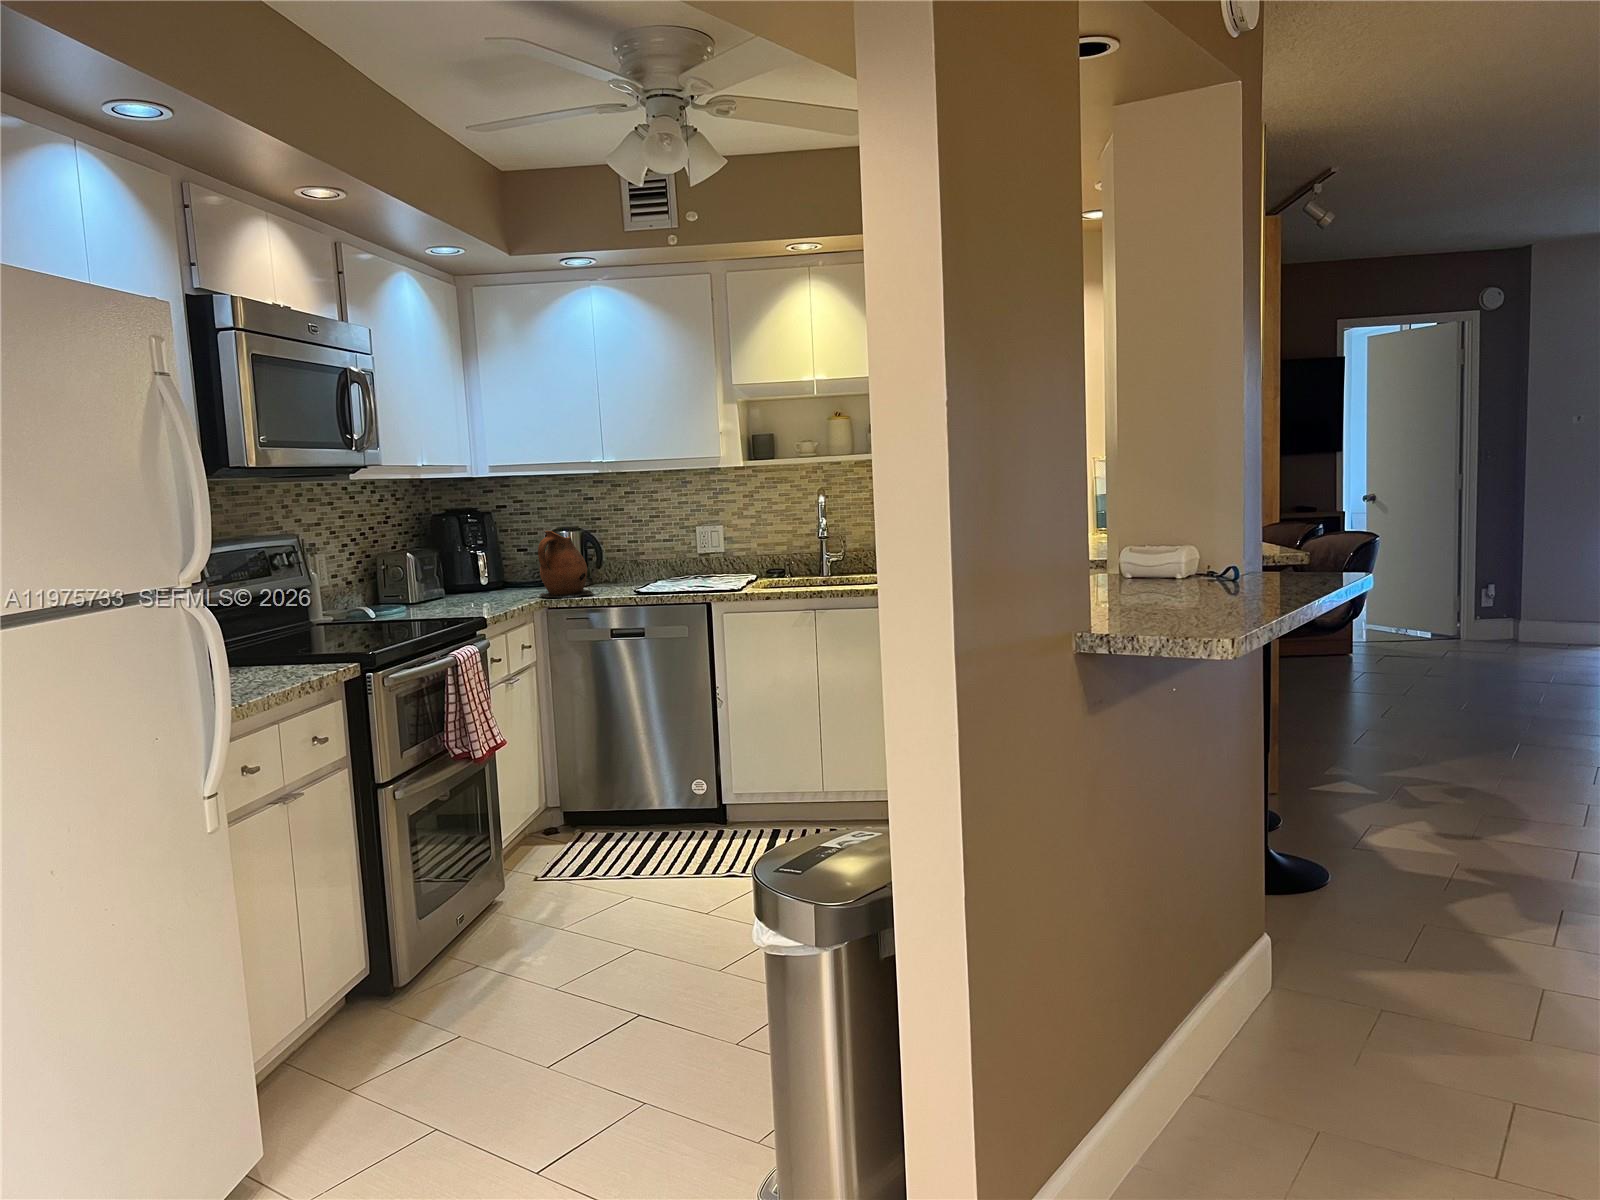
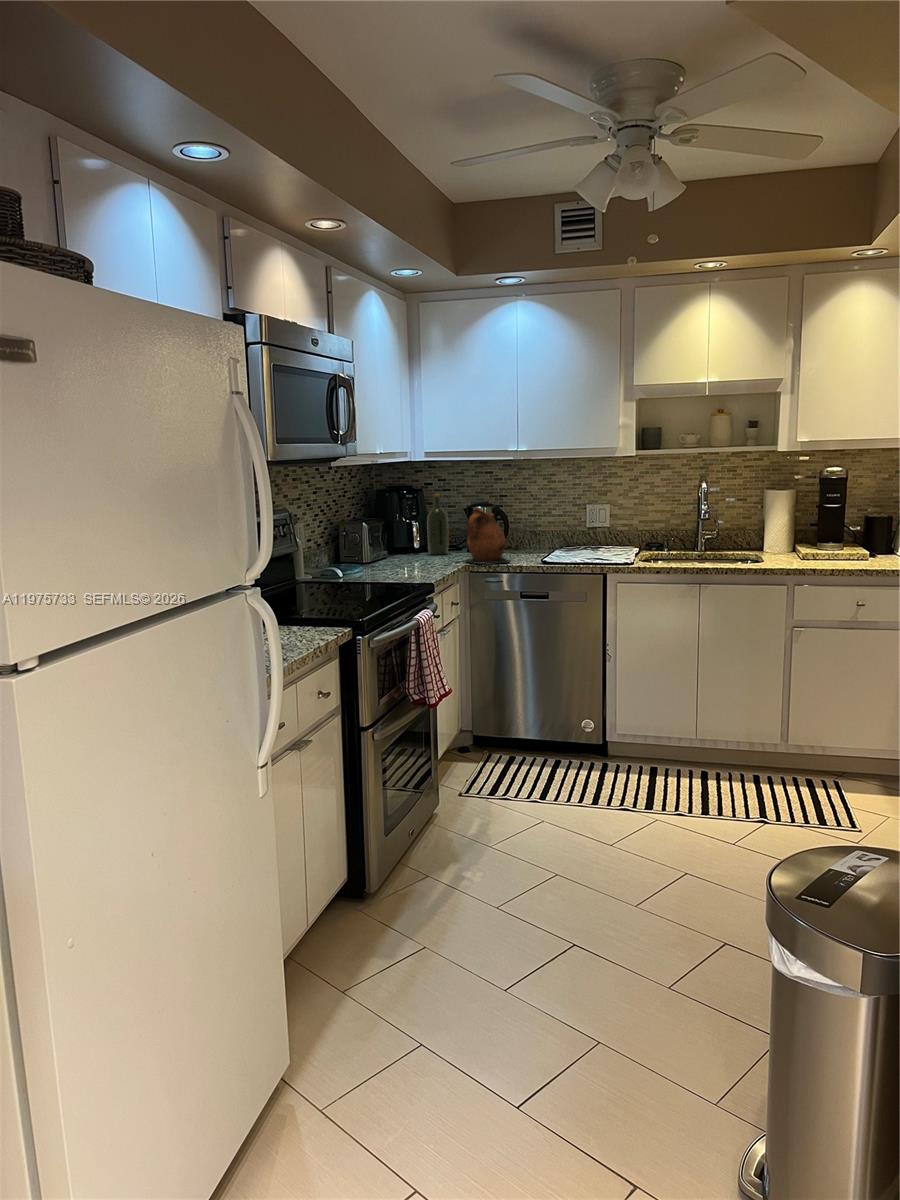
wine bottle: none [496,517,523,592] -> present [427,494,448,555]

